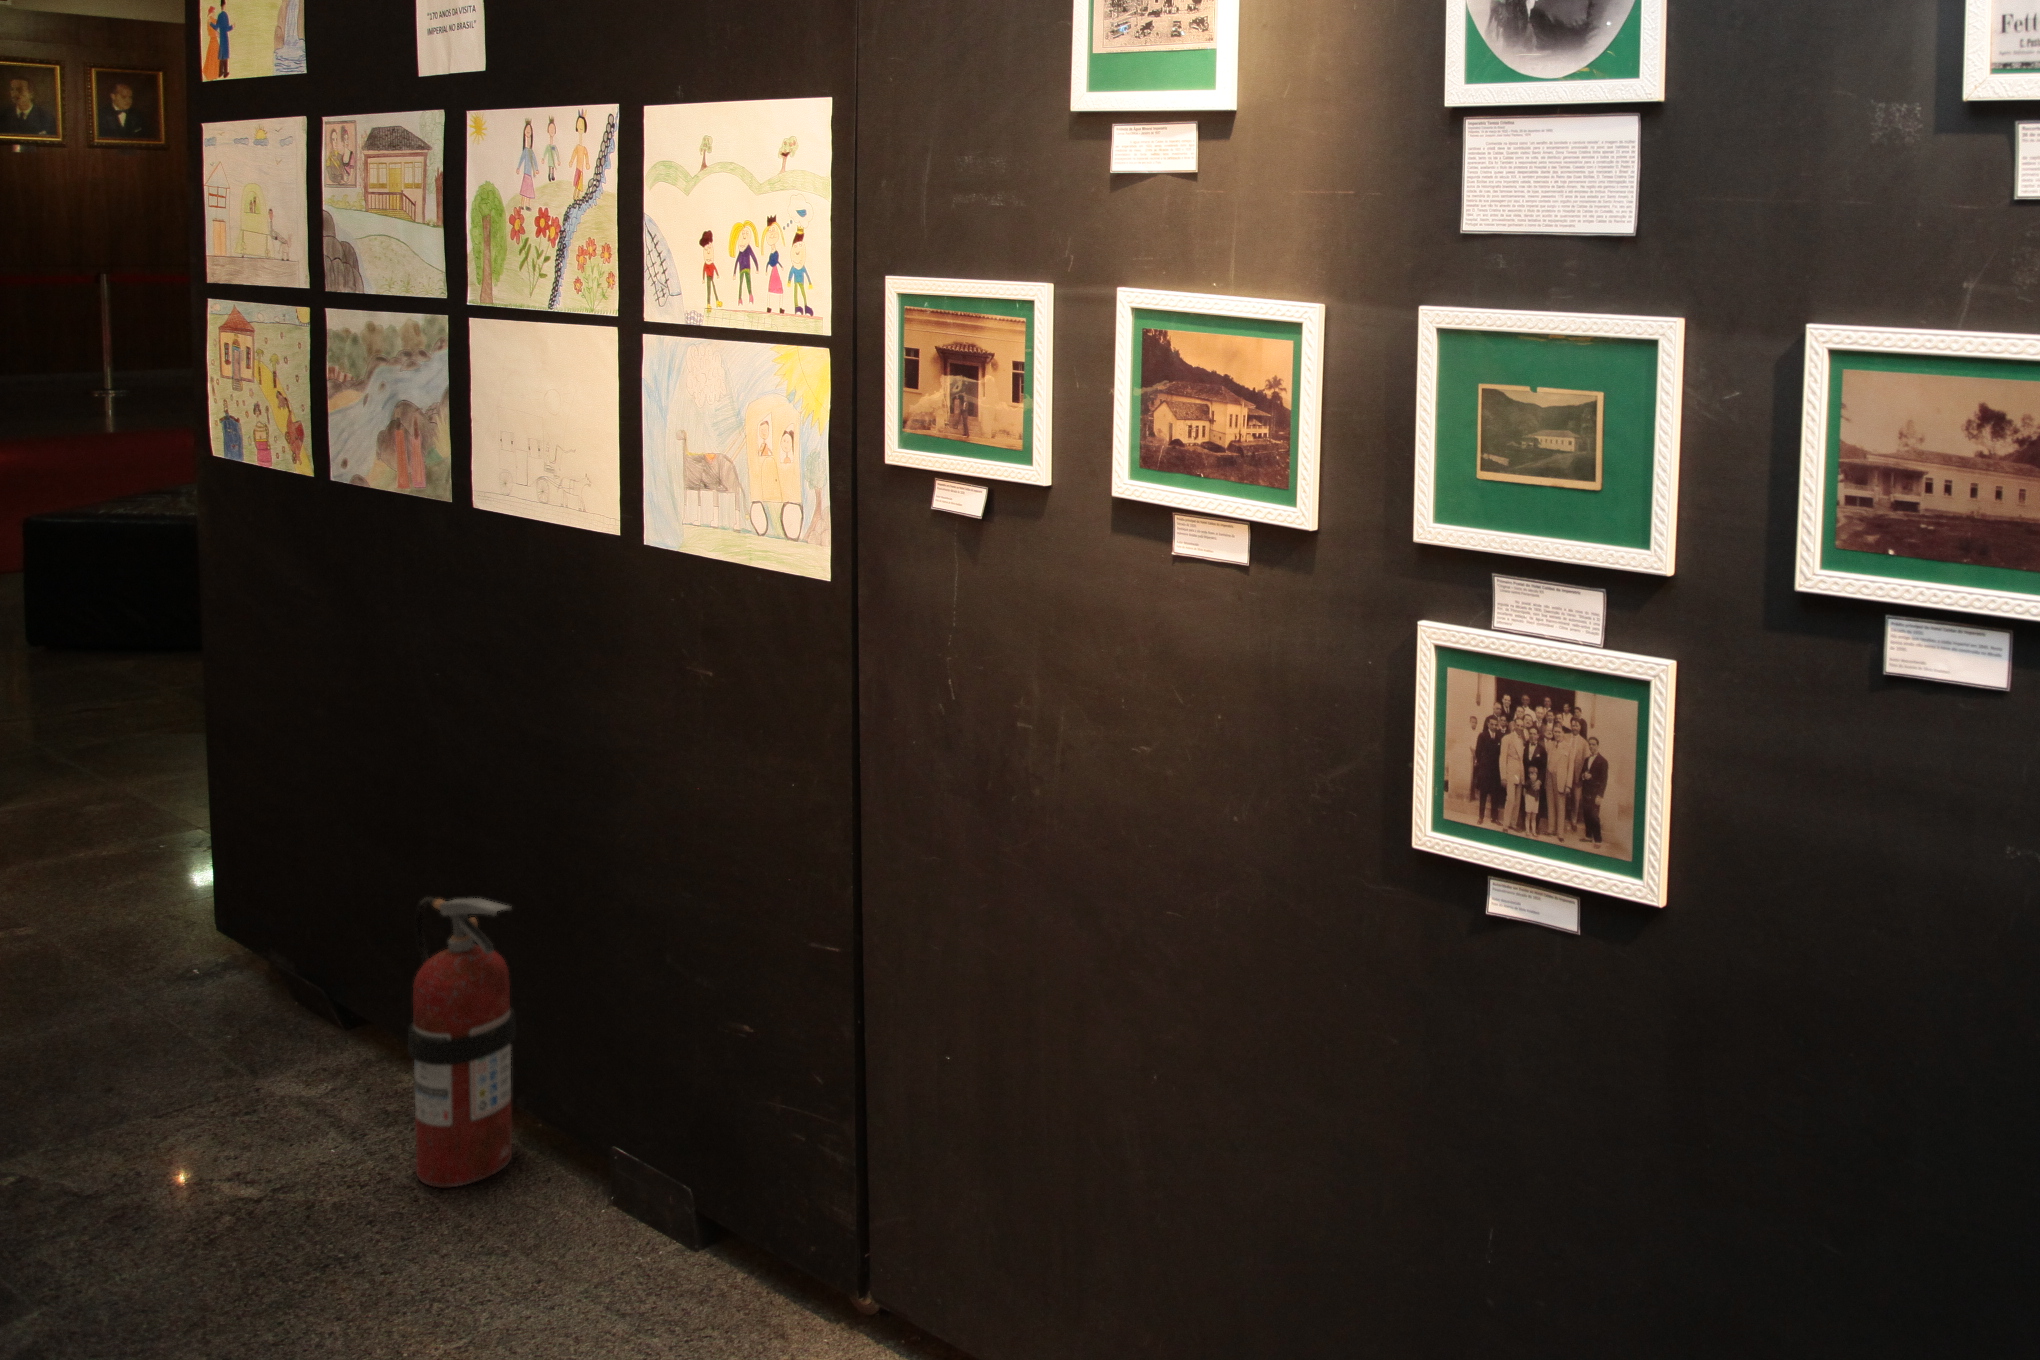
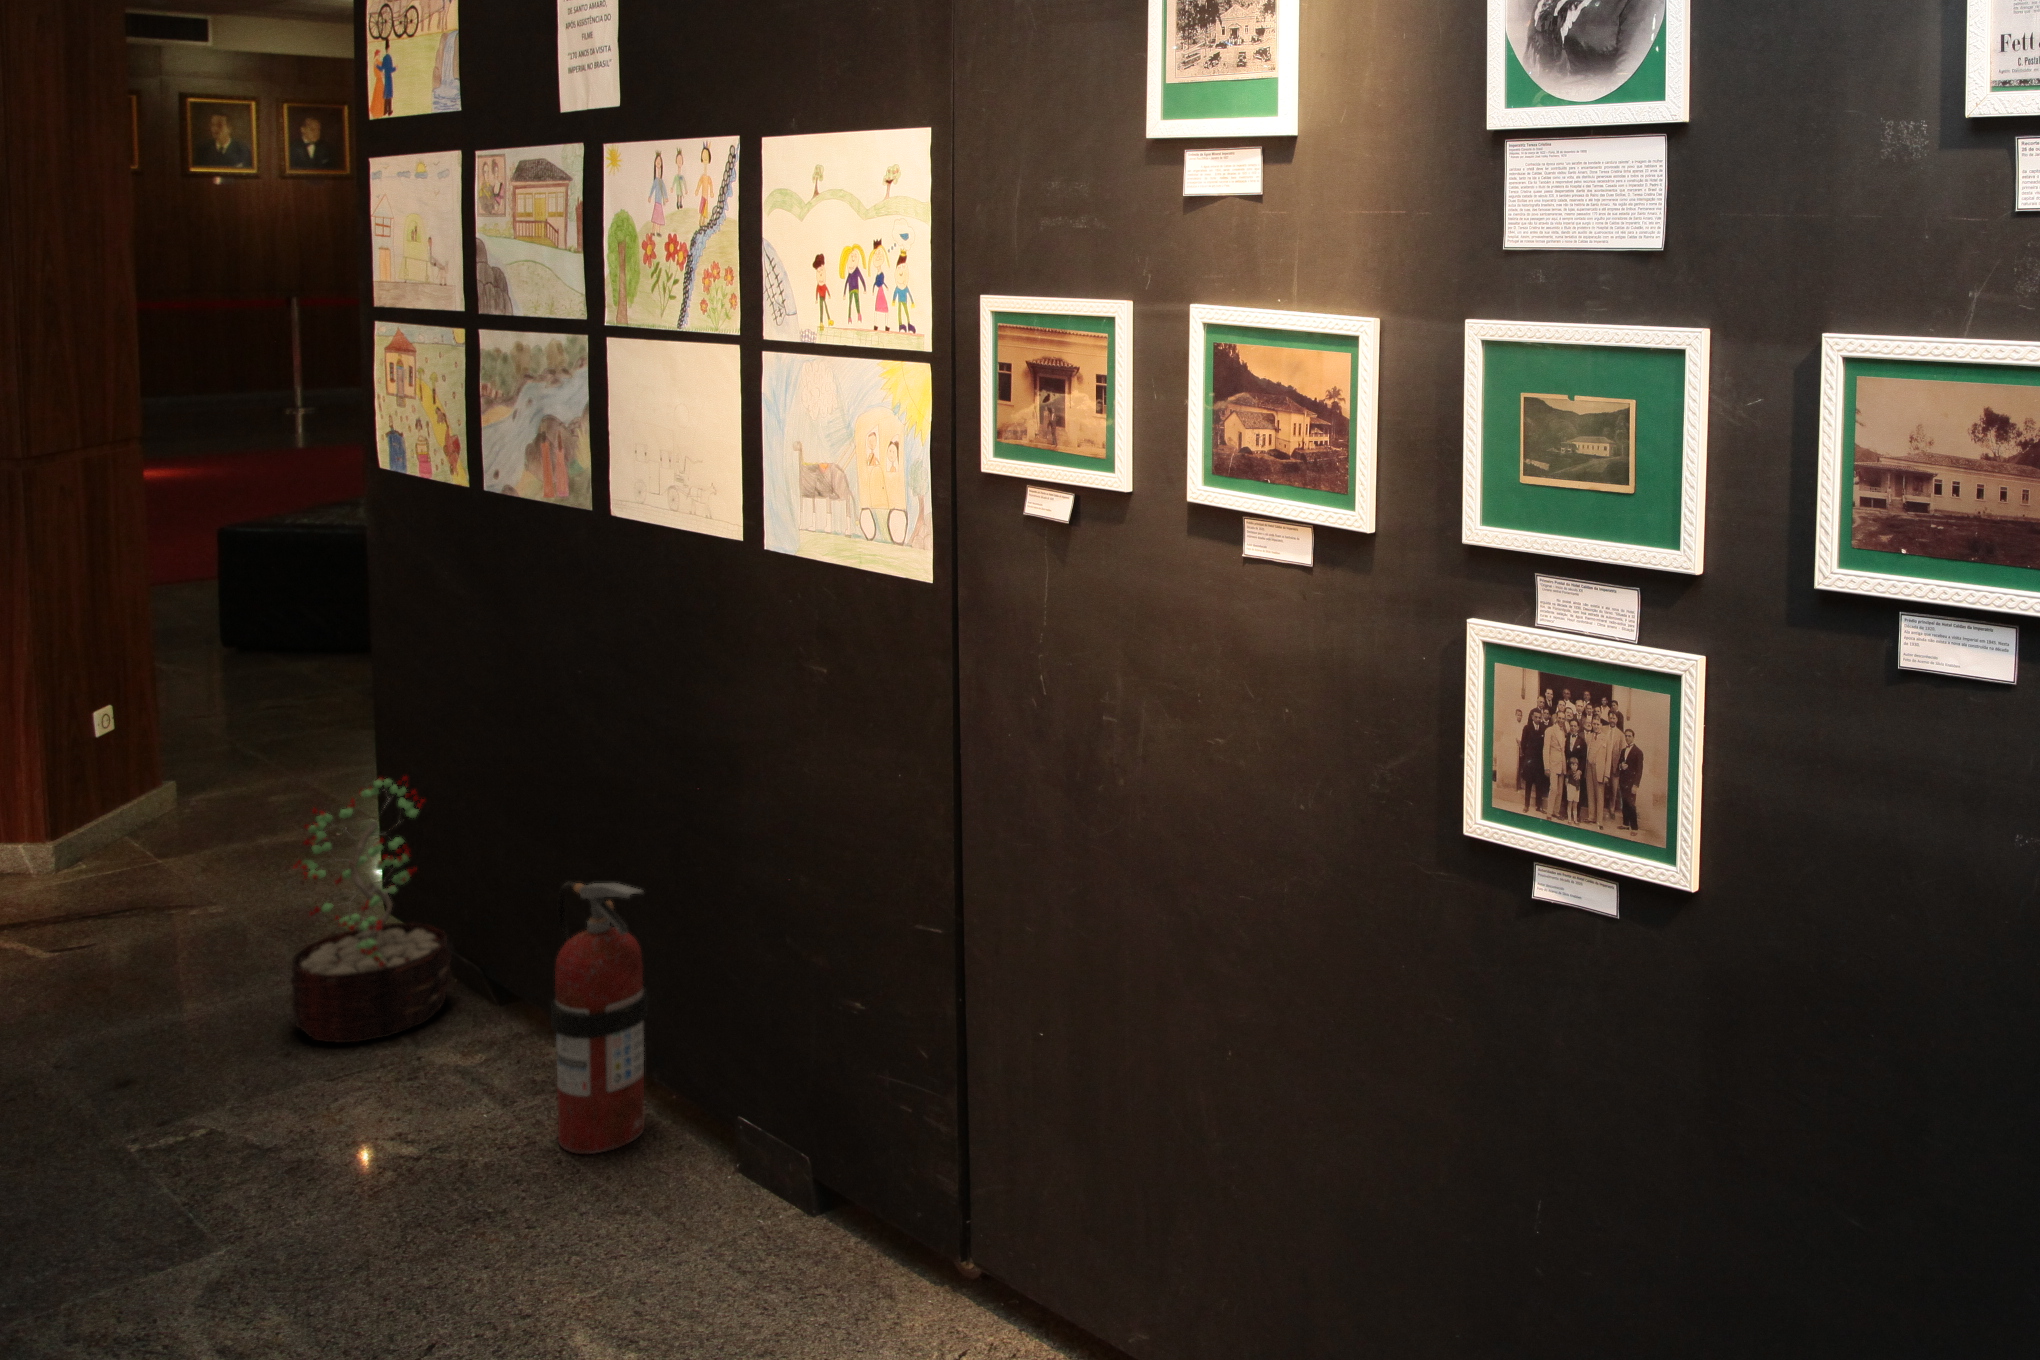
decorative plant: none [115,784,297,1072] -> present [289,776,452,1042]

